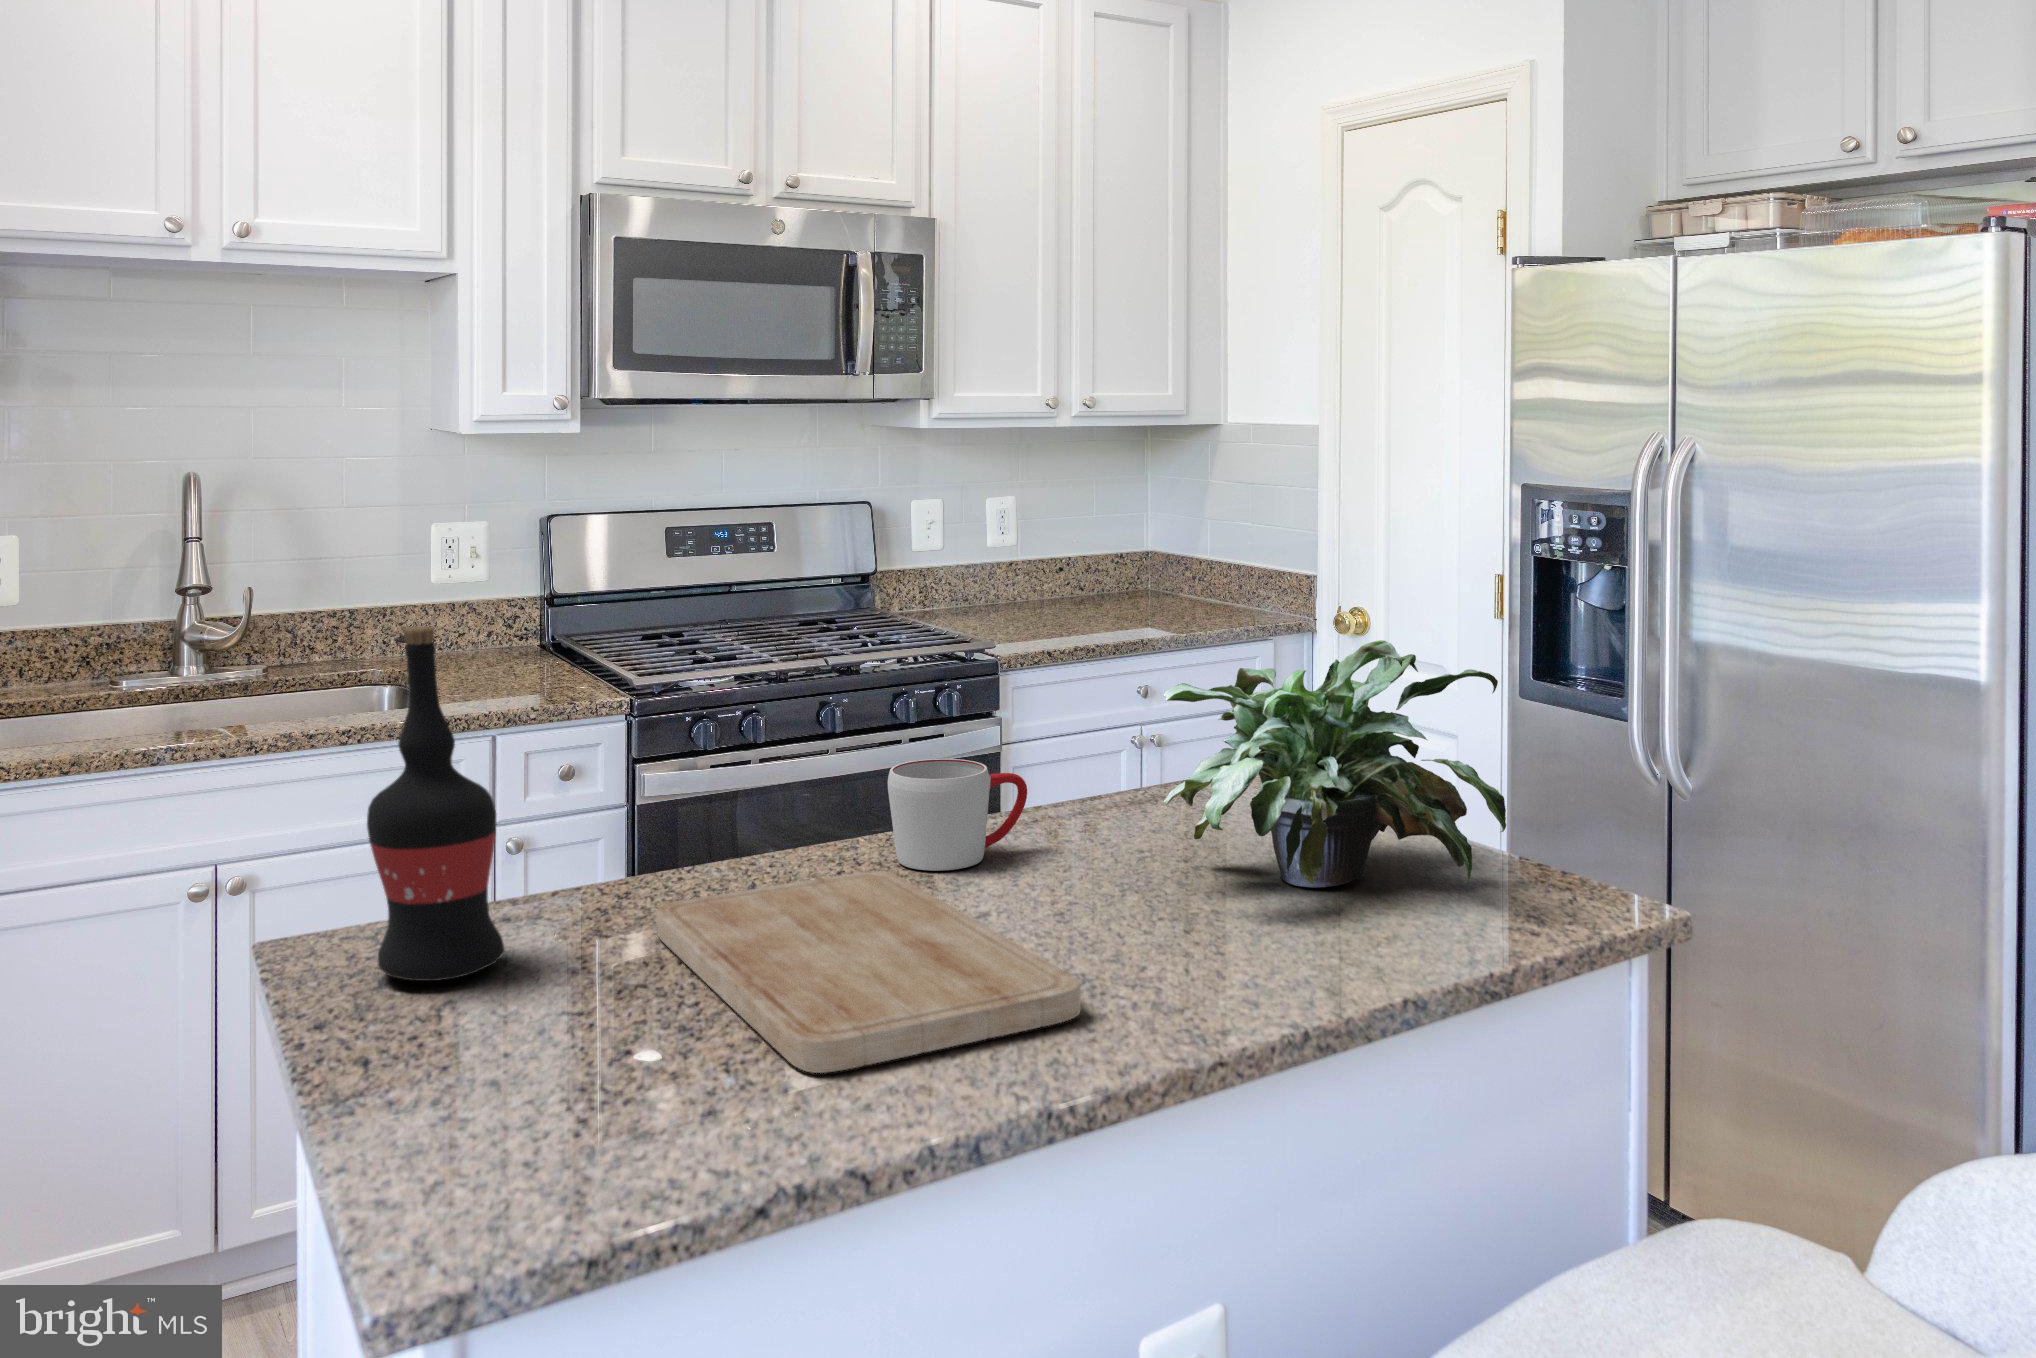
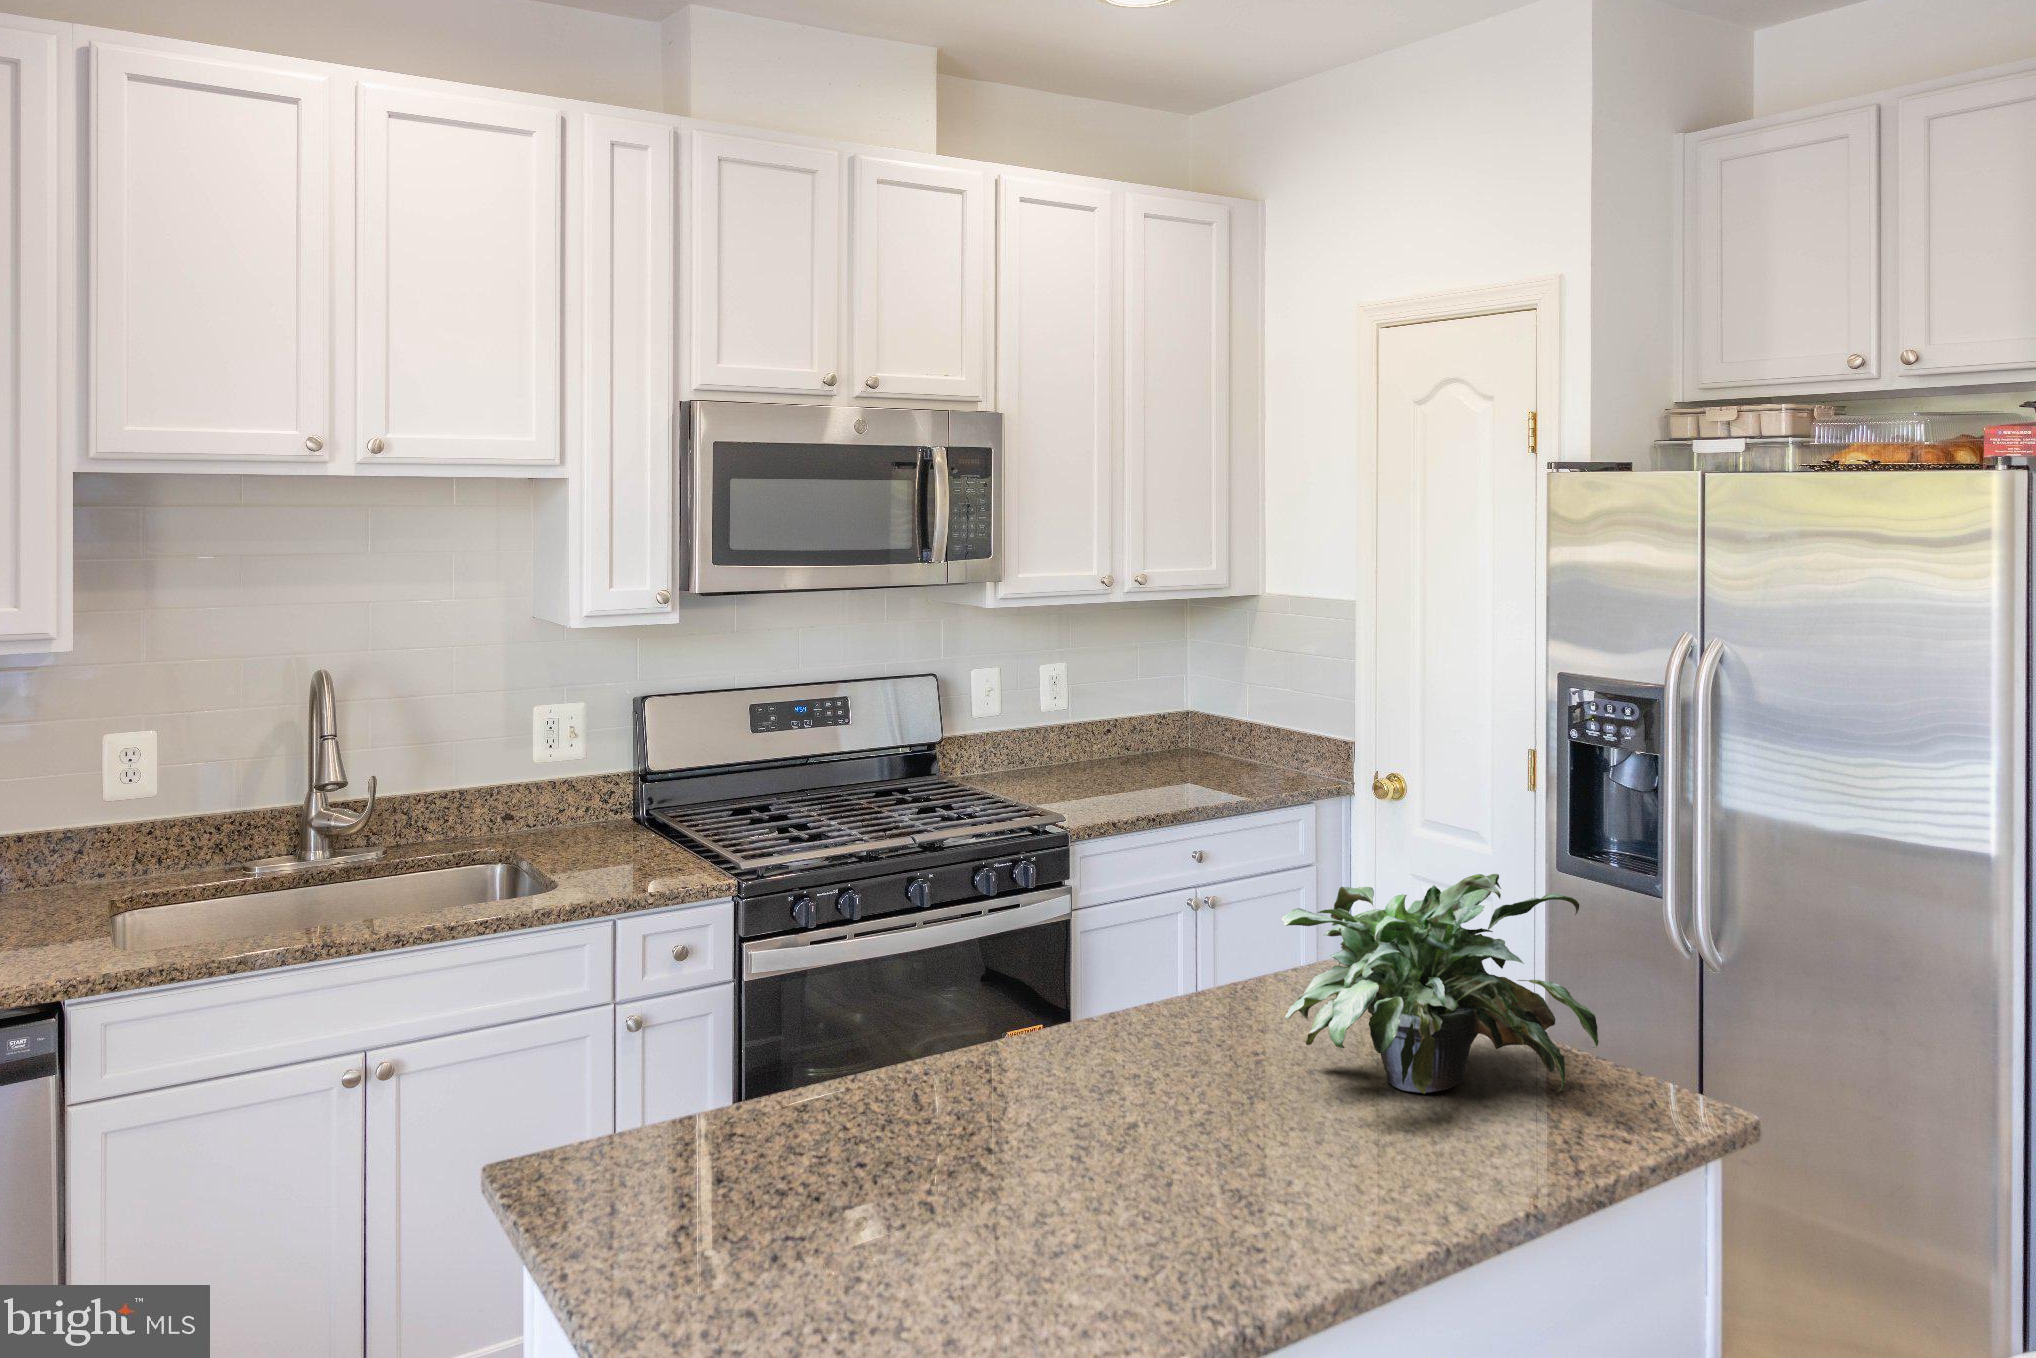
wine bottle: present [367,626,505,981] -> none [602,886,719,1205]
mug: present [888,759,1027,871] -> none [1027,970,1150,1076]
cutting board: present [656,871,1081,1073] -> none [843,1083,1247,1300]

